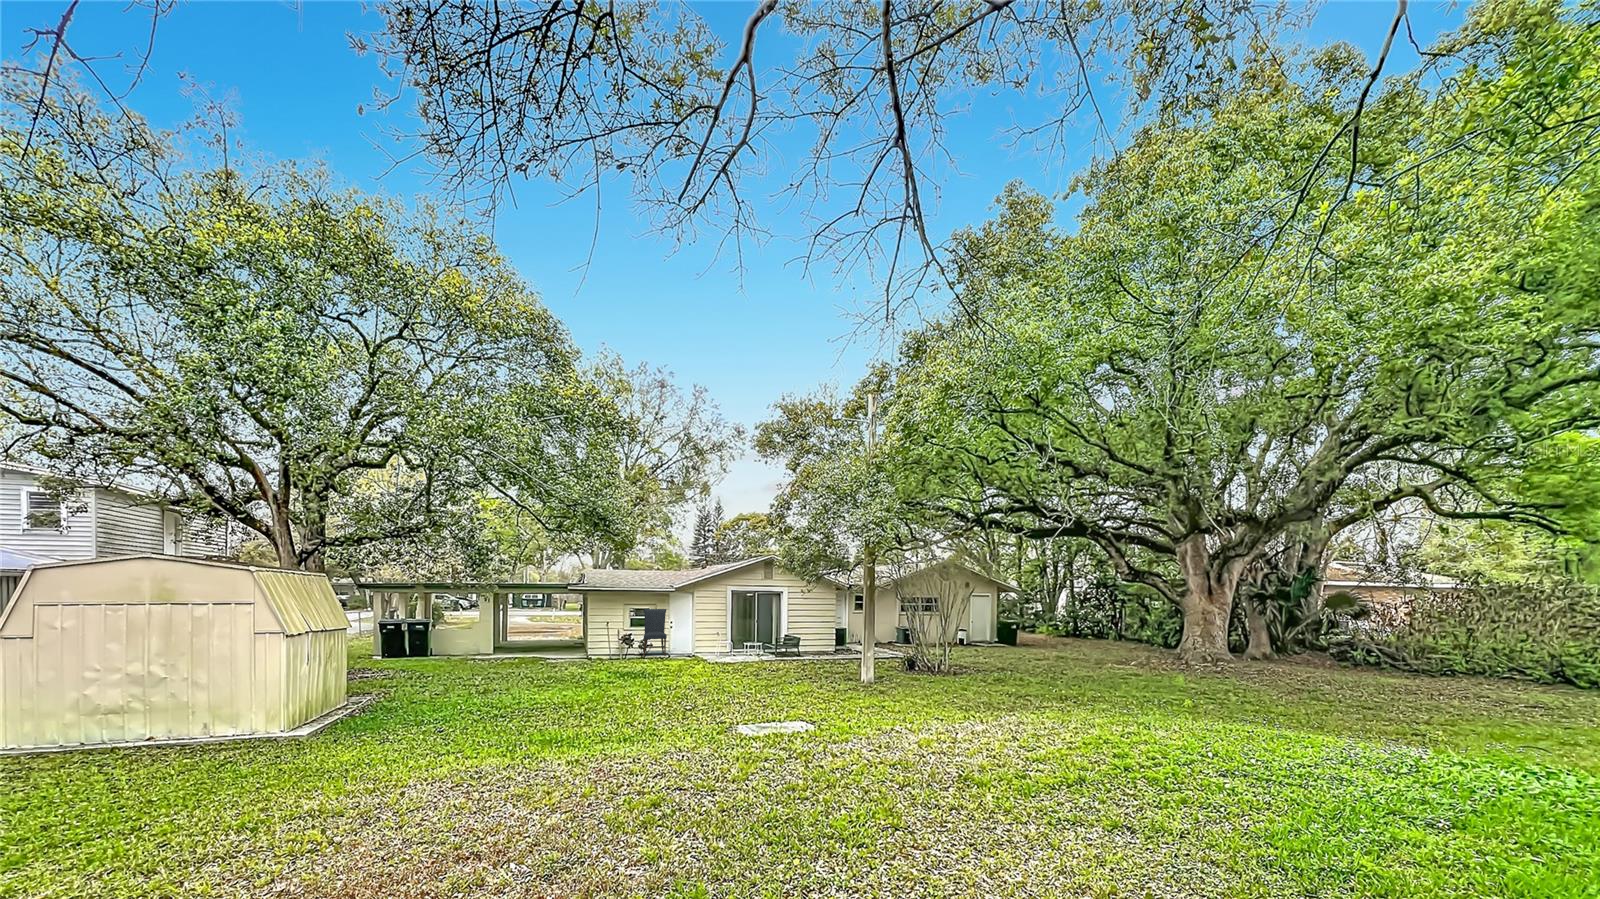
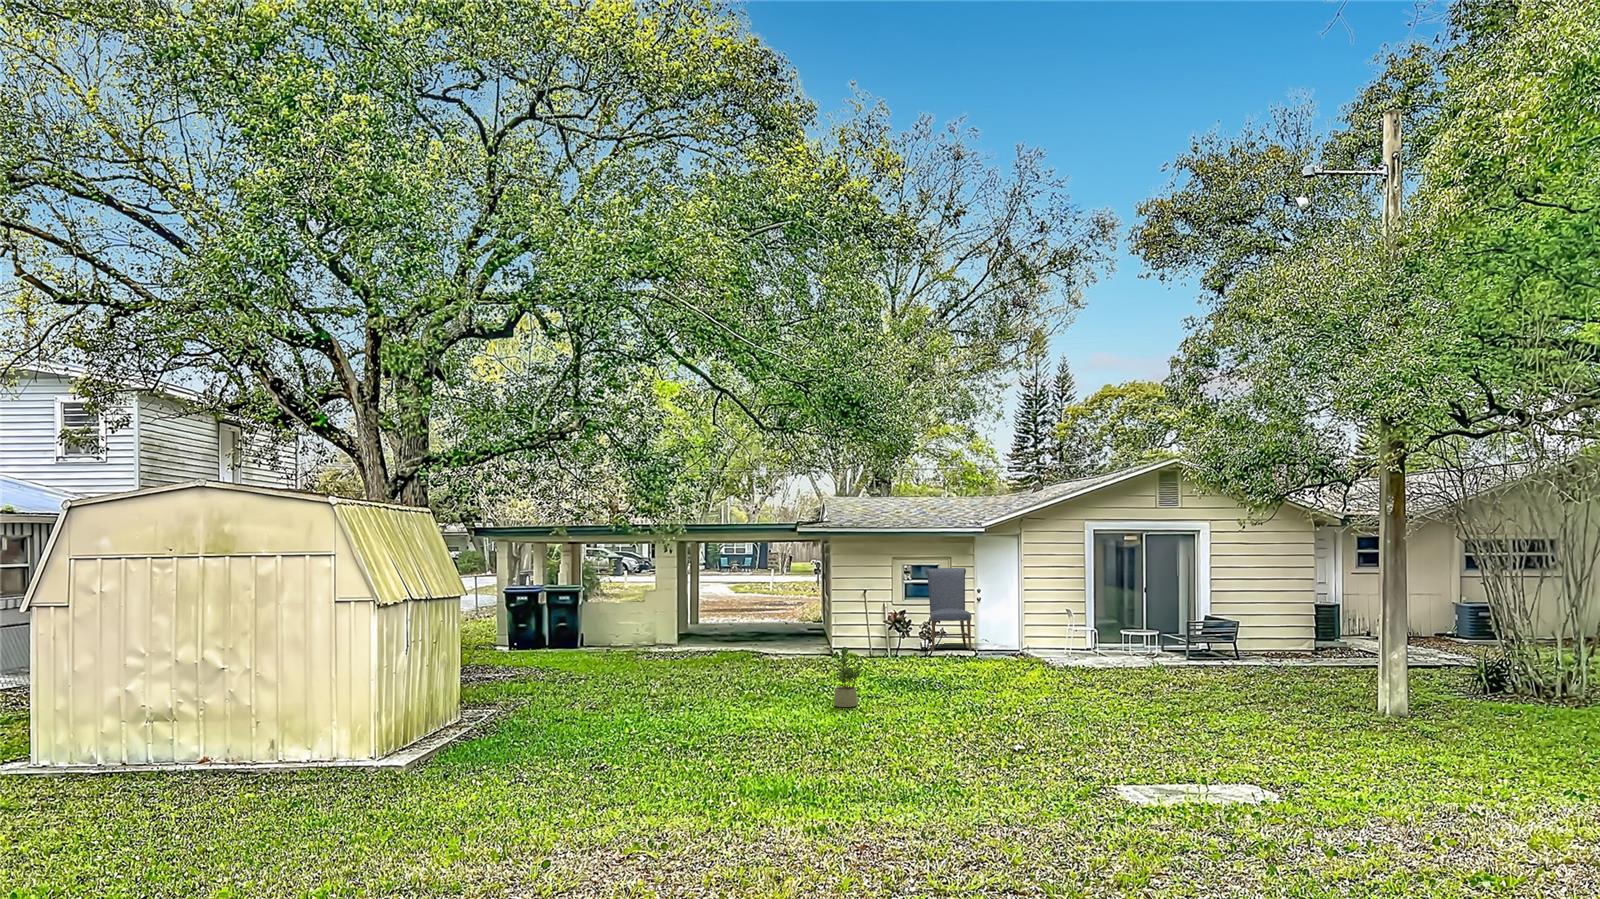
potted plant: none [565,660,586,697] -> present [834,647,863,707]

